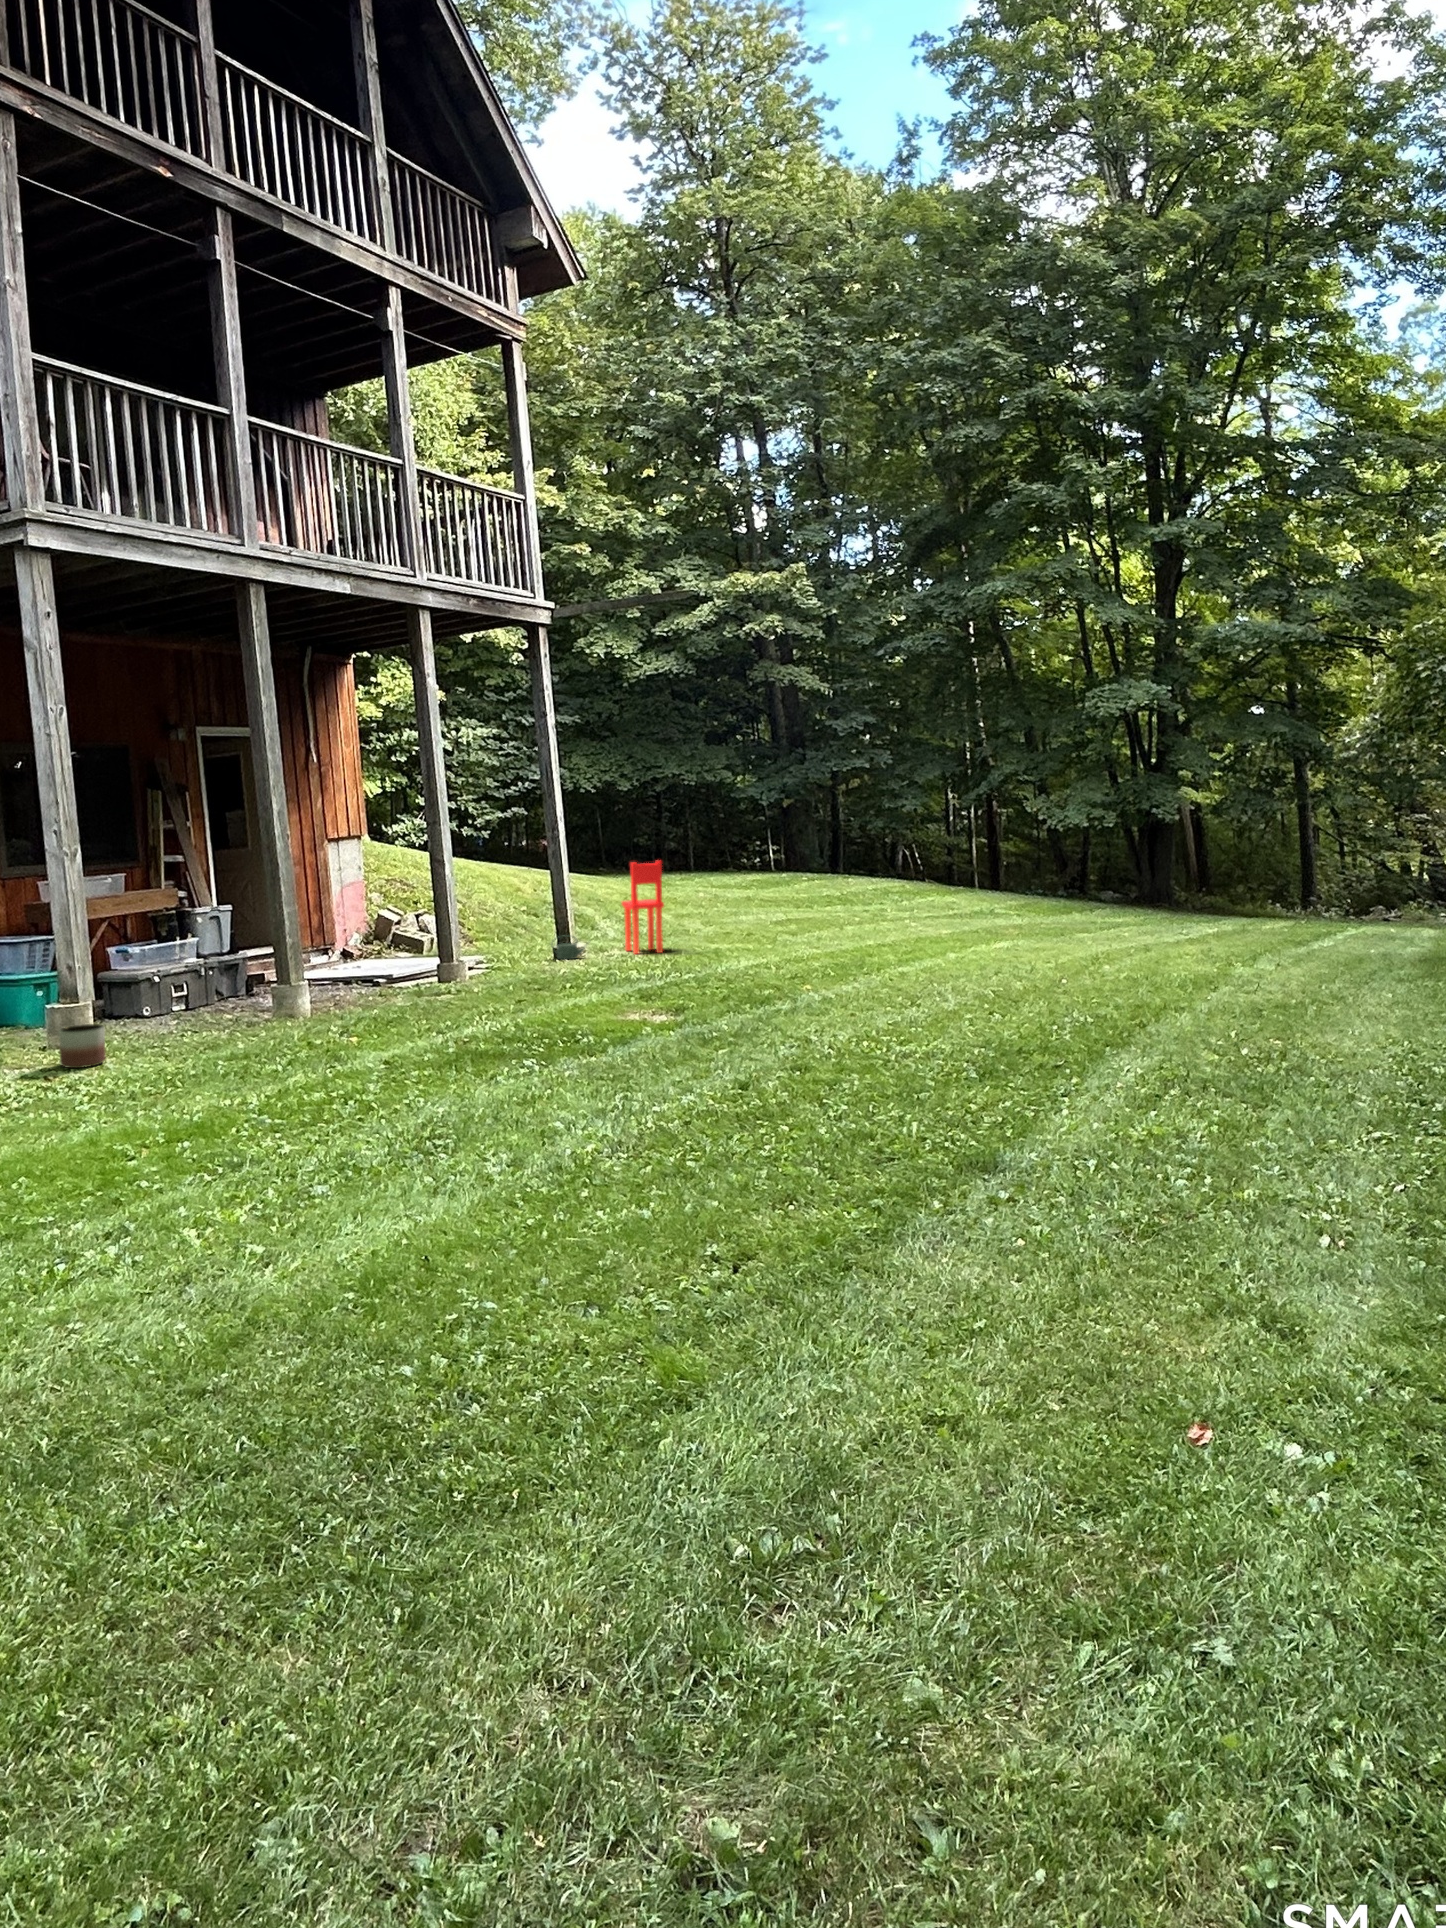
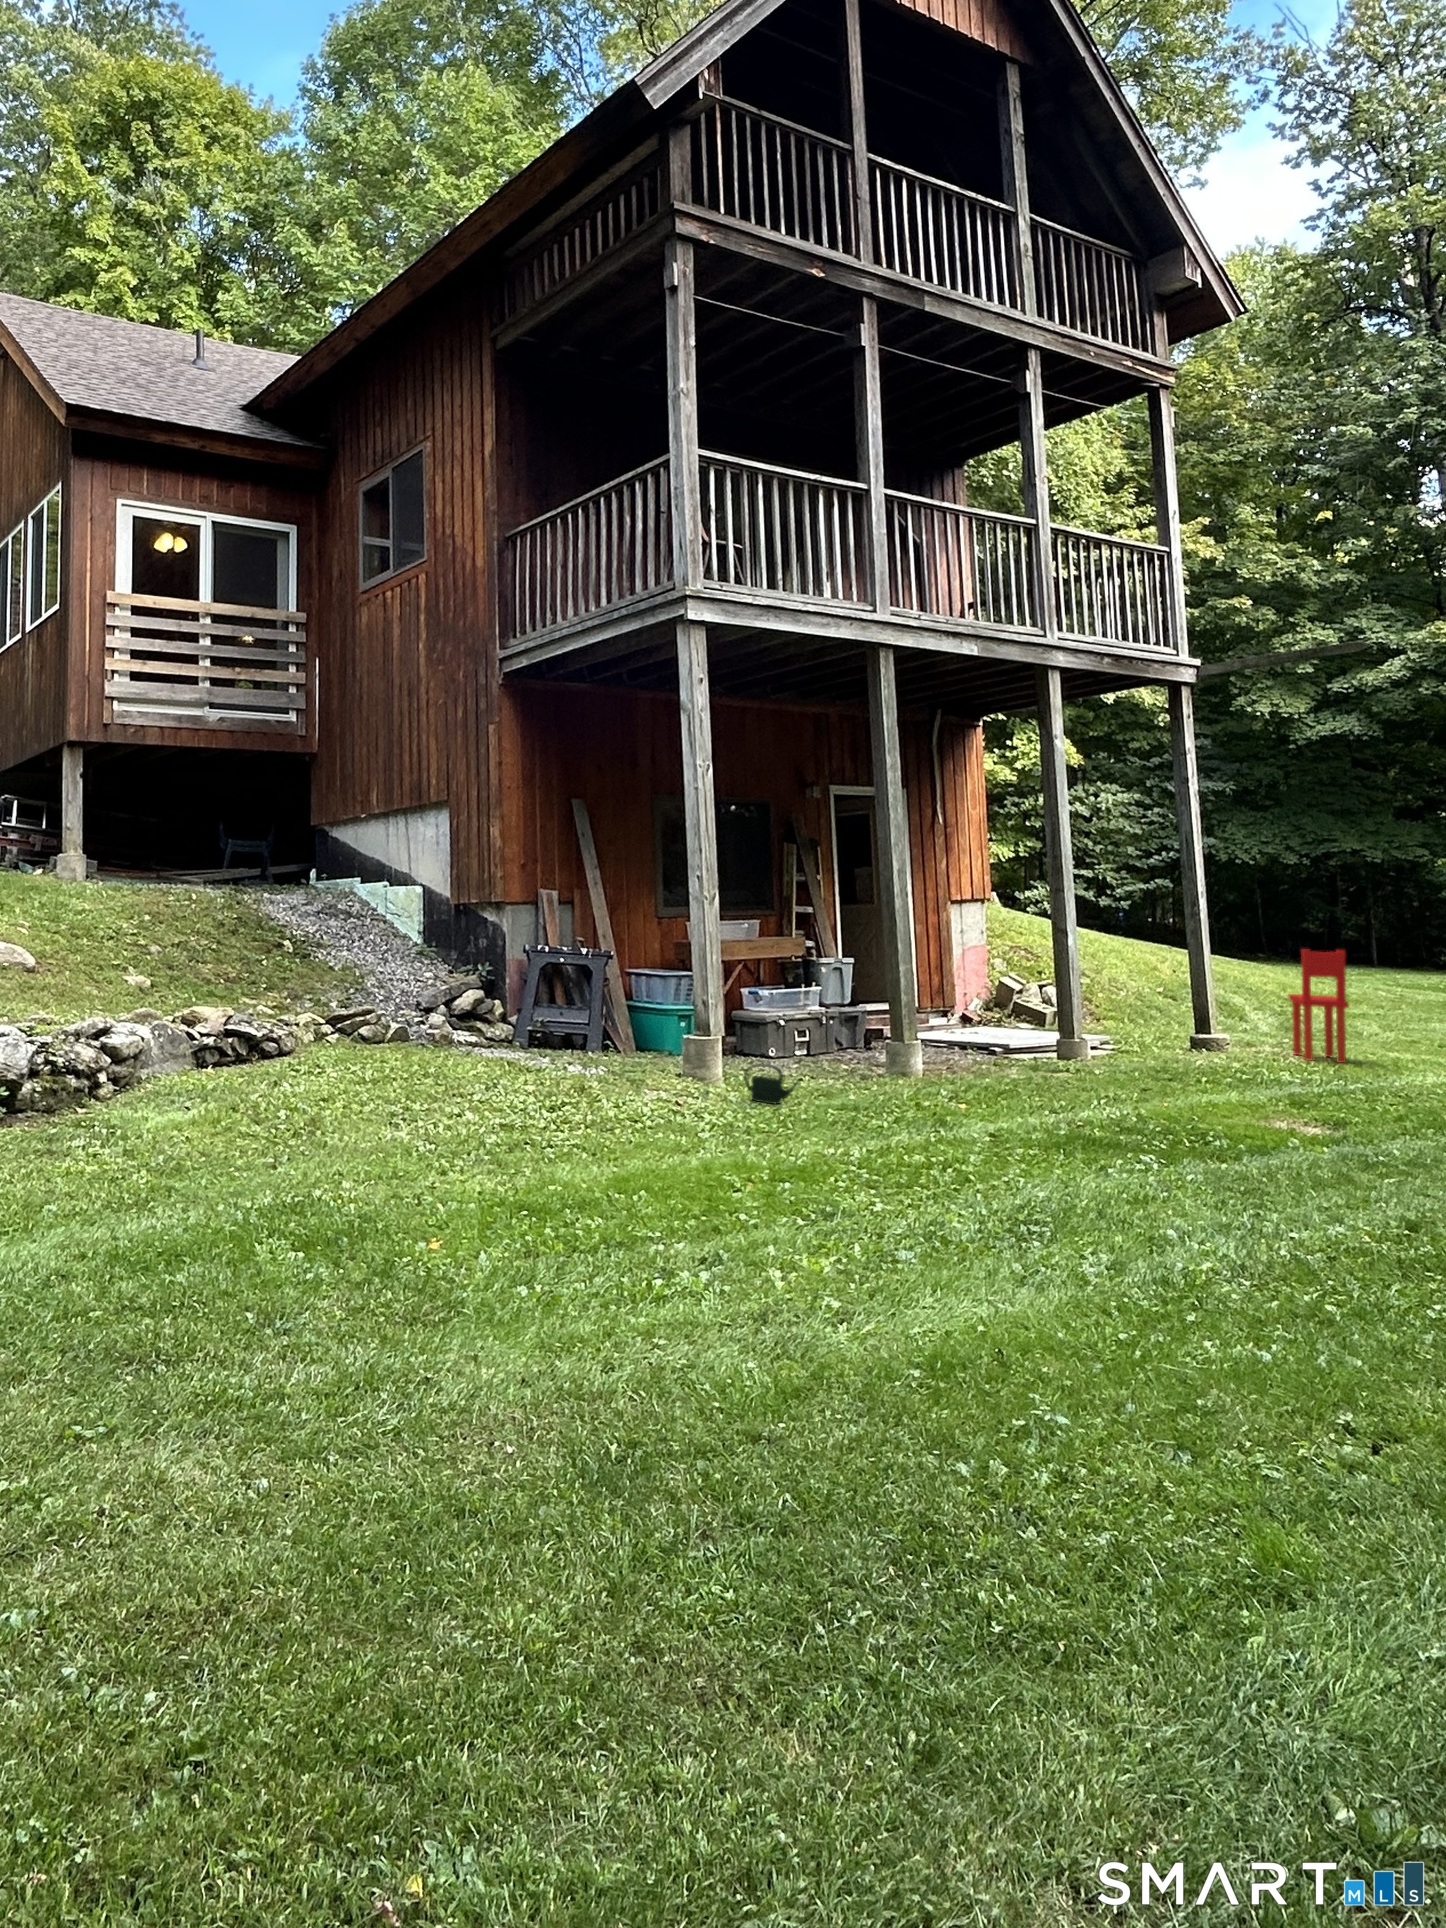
watering can: present [554,935,585,959] -> present [744,1064,801,1104]
planter: present [59,1024,106,1068] -> none [689,1052,726,1094]

